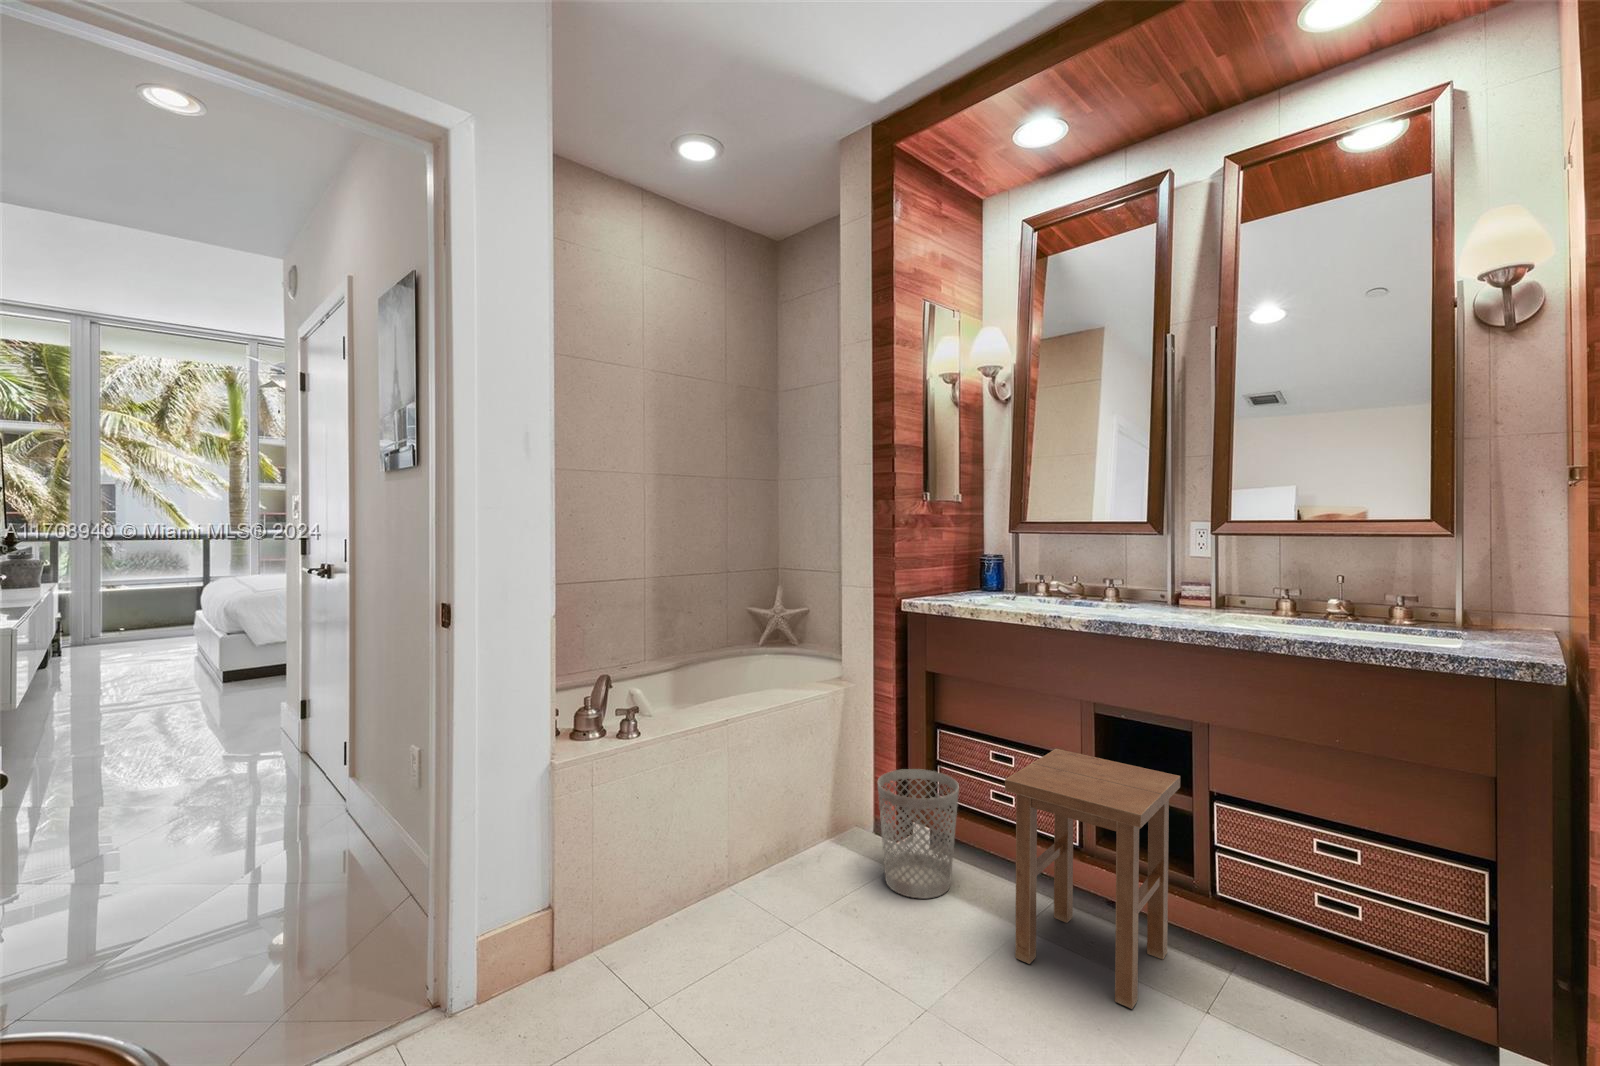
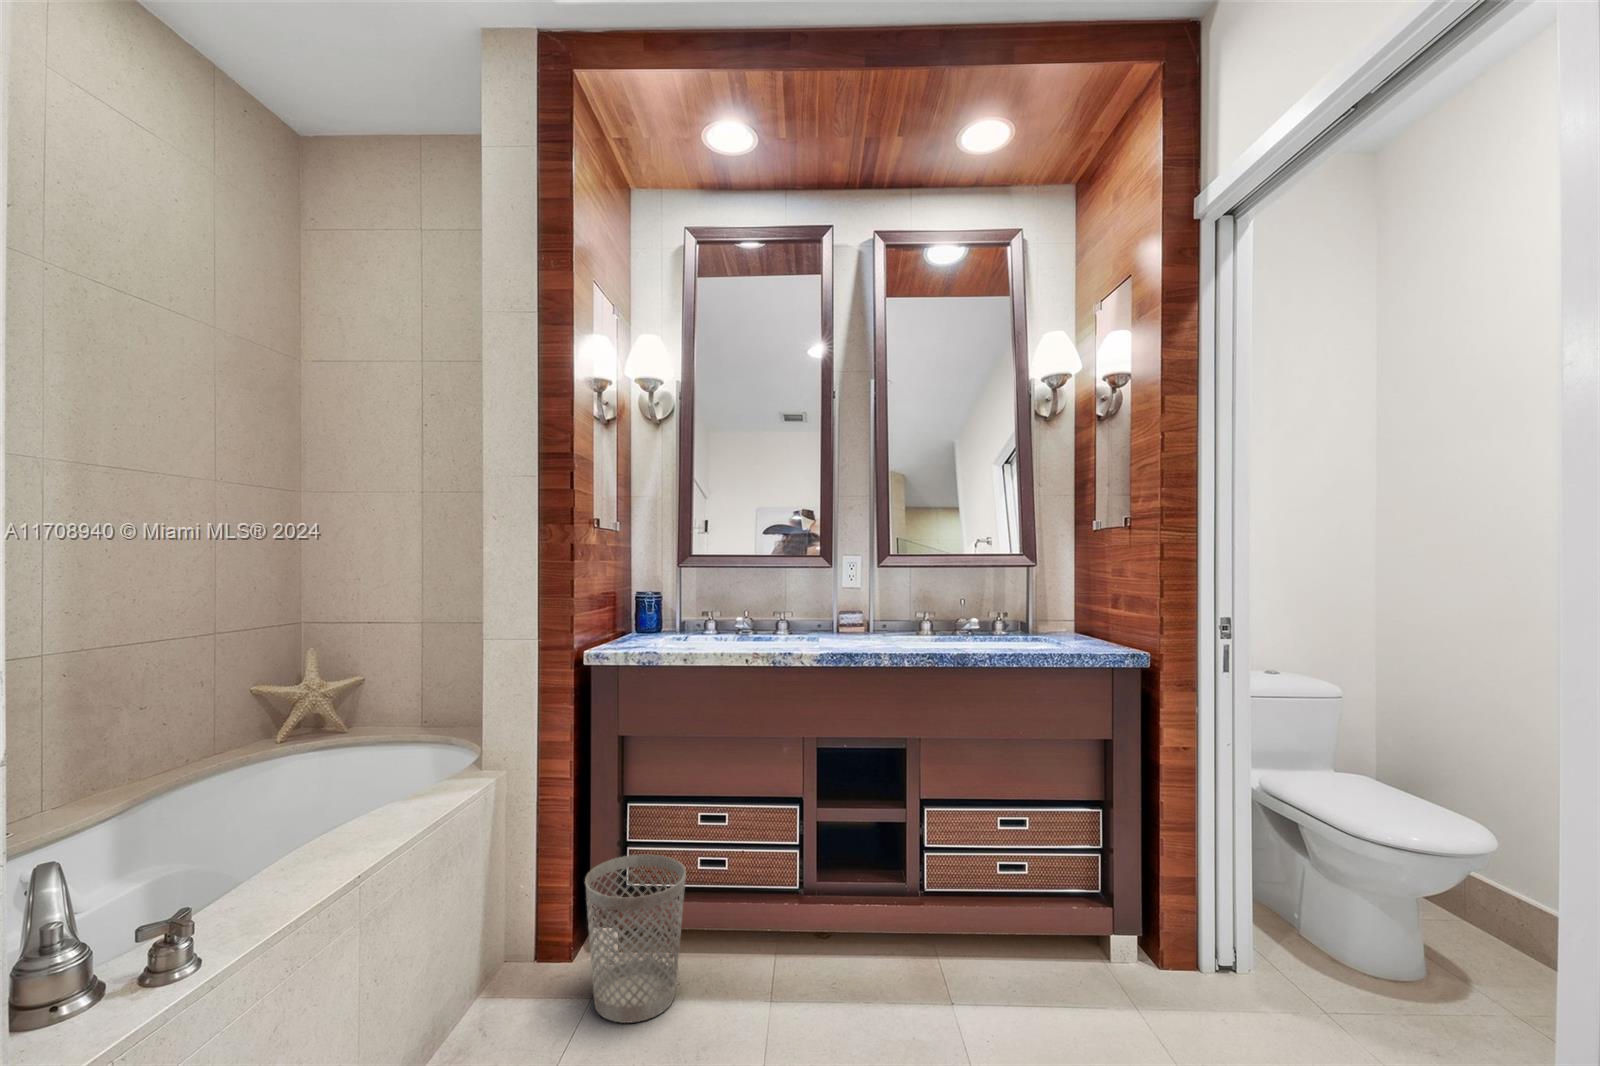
stool: present [1005,749,1180,1009] -> none [783,792,926,1035]

